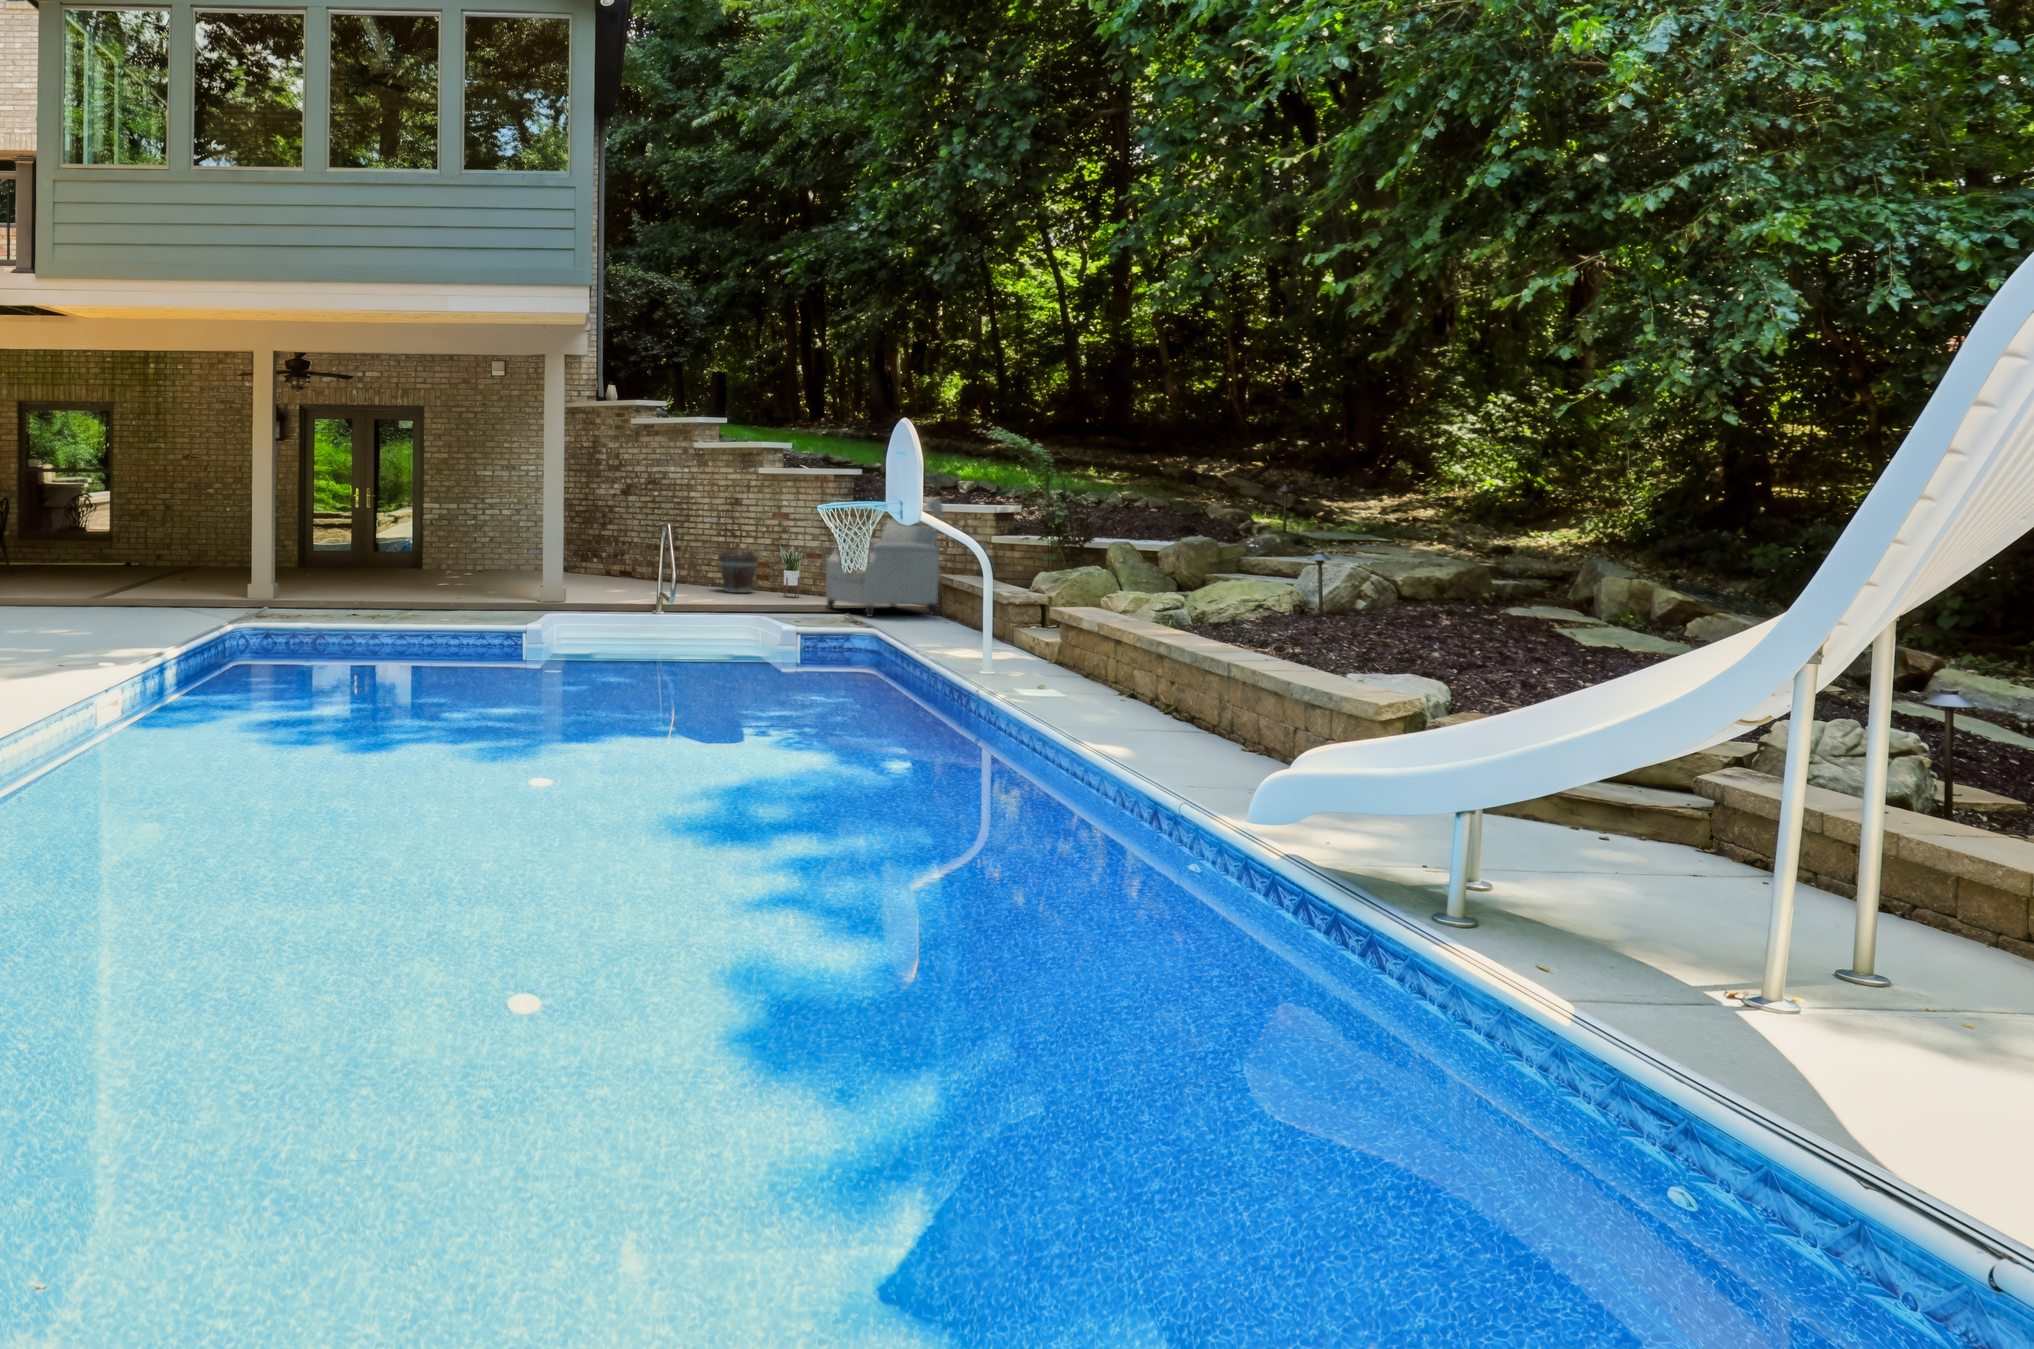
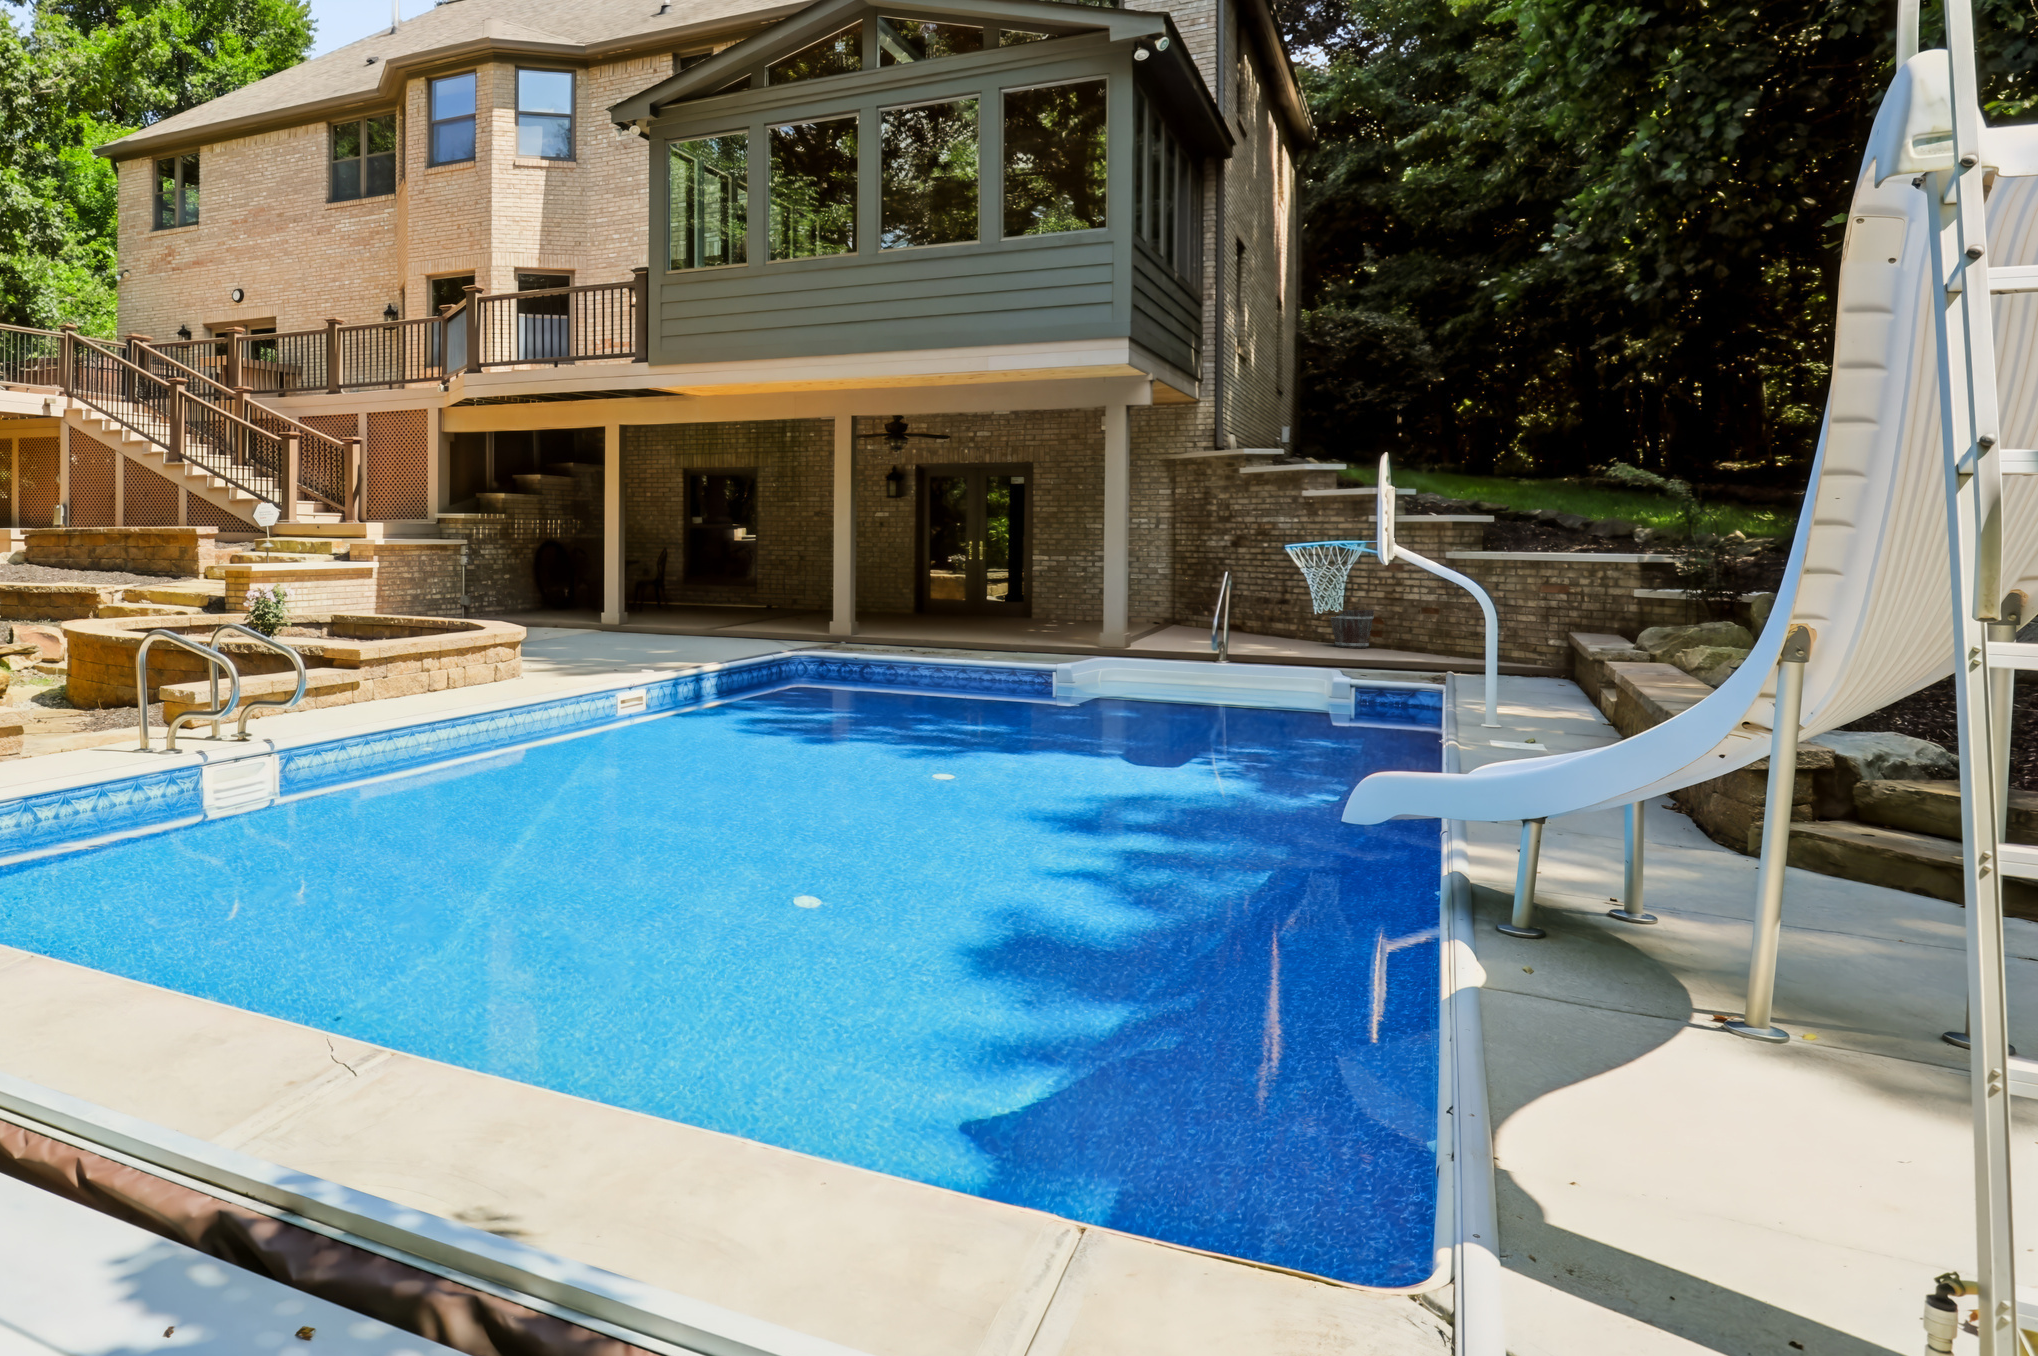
chair: present [826,498,944,617] -> none [1430,545,1572,673]
potted plant: present [780,546,802,598] -> none [1393,598,1420,654]

